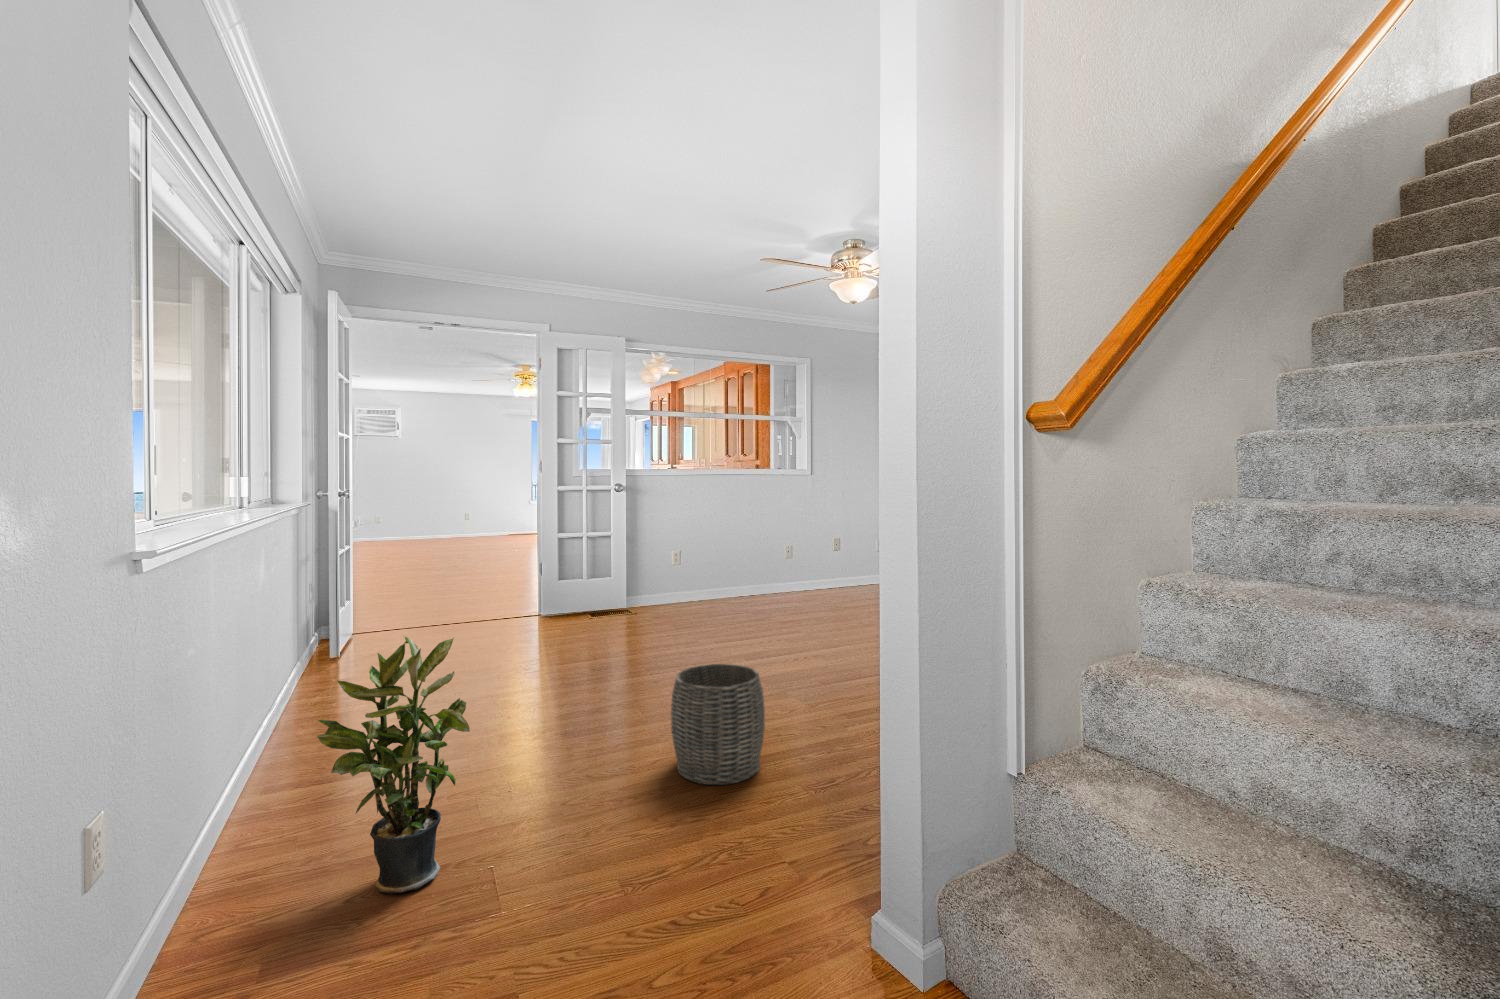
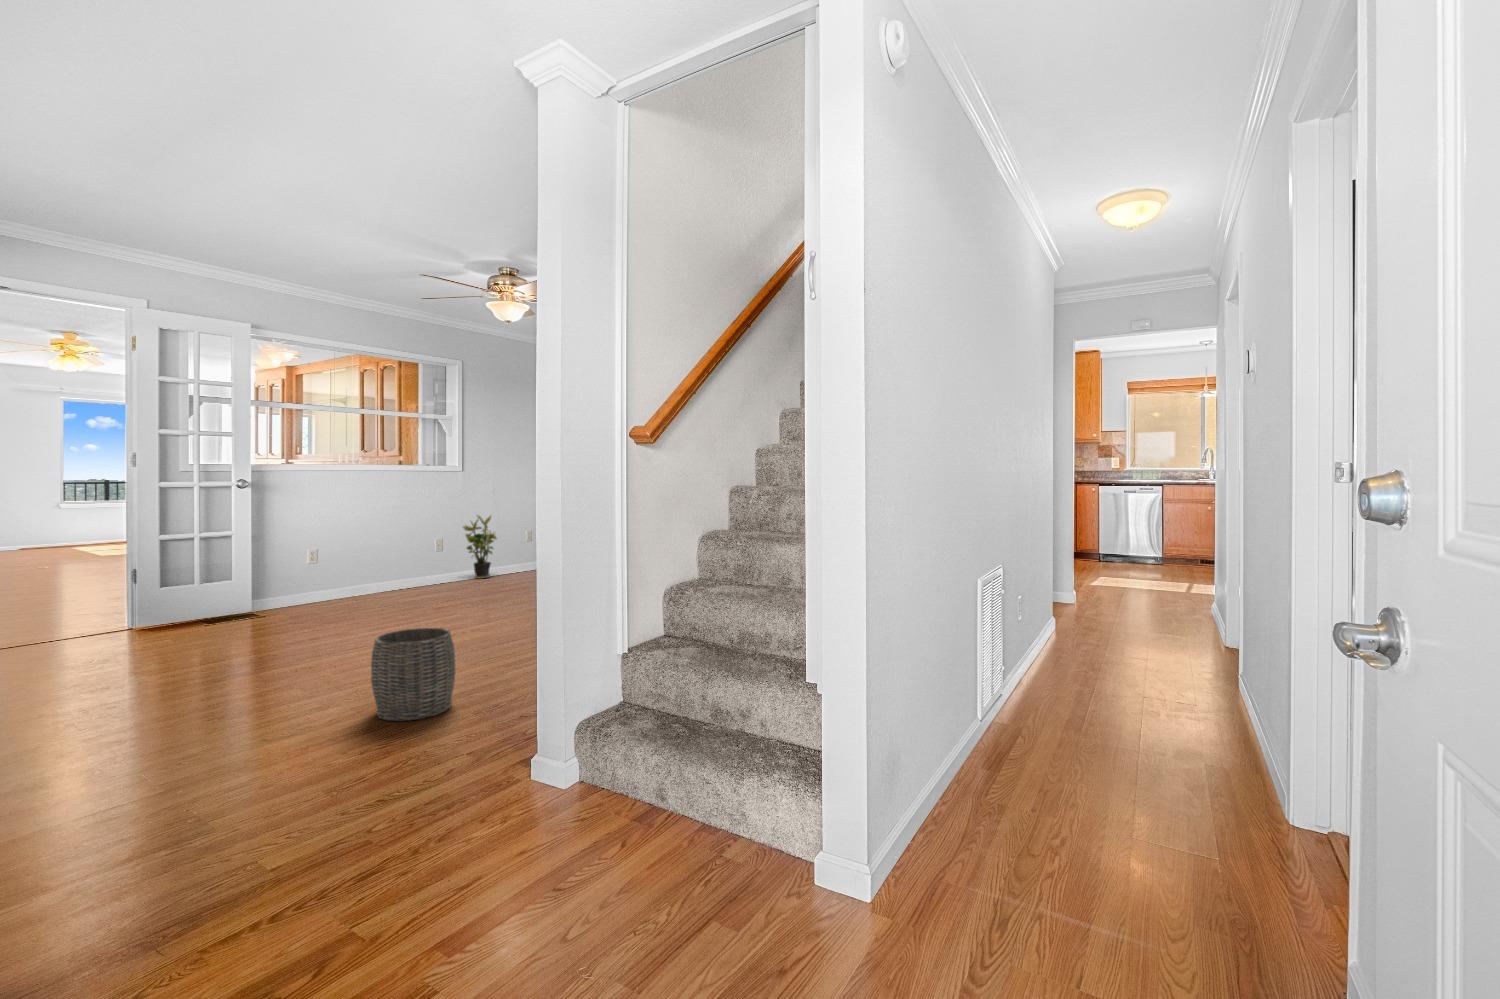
potted plant: present [317,636,470,894] -> present [463,516,497,579]

